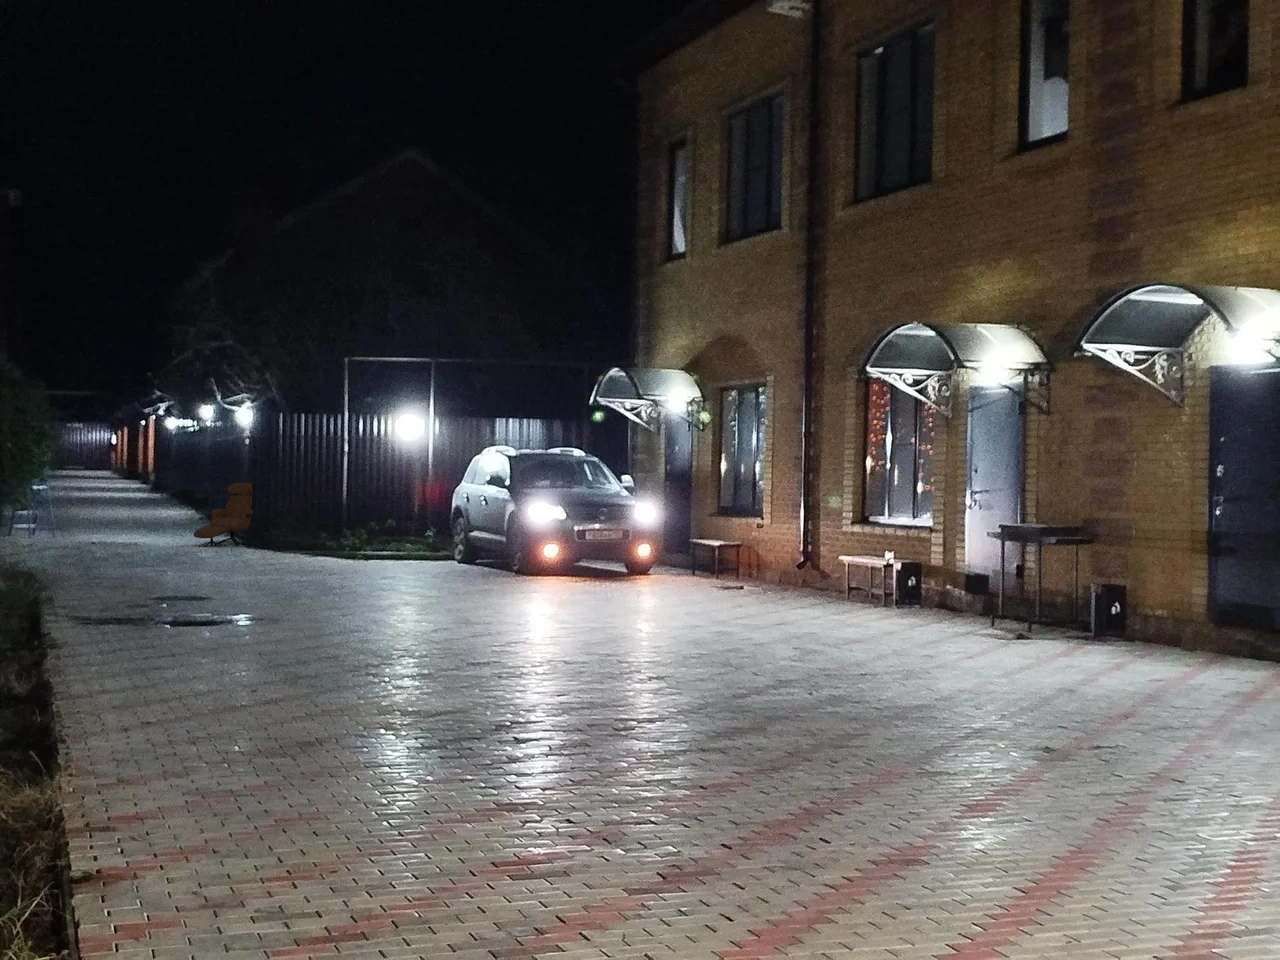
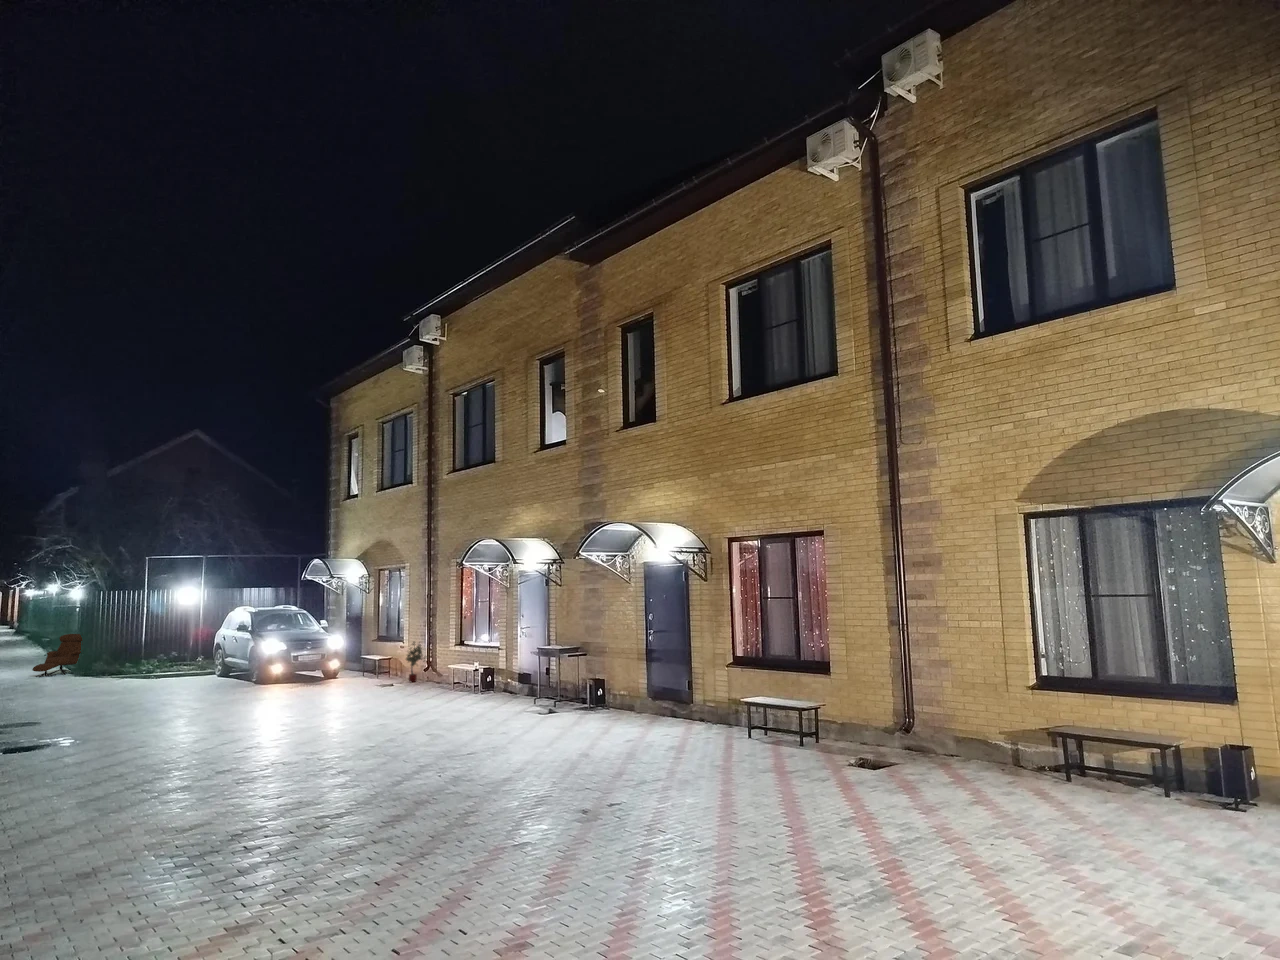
potted tree: none [764,514,804,586] -> present [406,642,427,682]

